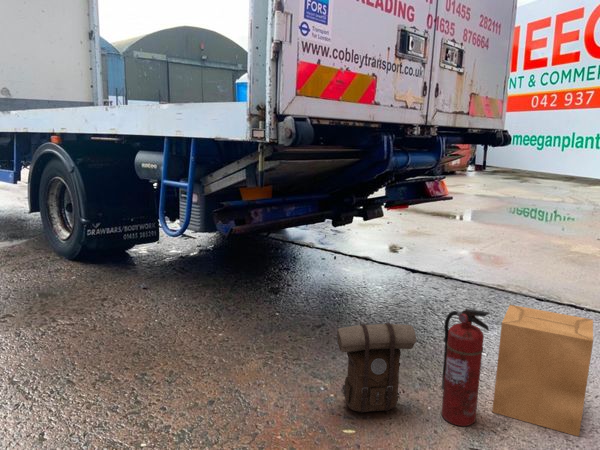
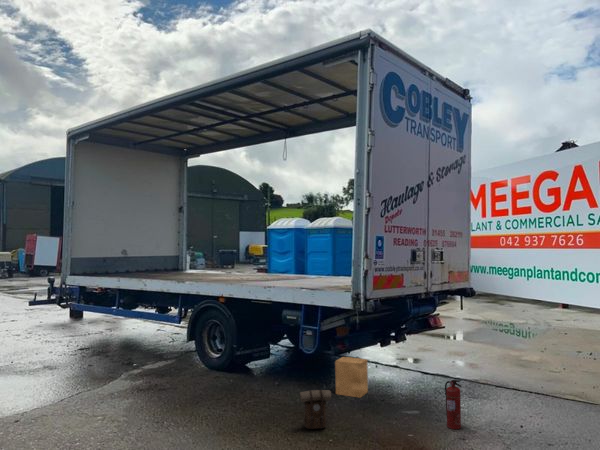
cardboard box: present [492,305,593,436] -> present [335,357,368,398]
backpack: present [337,323,416,413] -> present [300,390,331,429]

